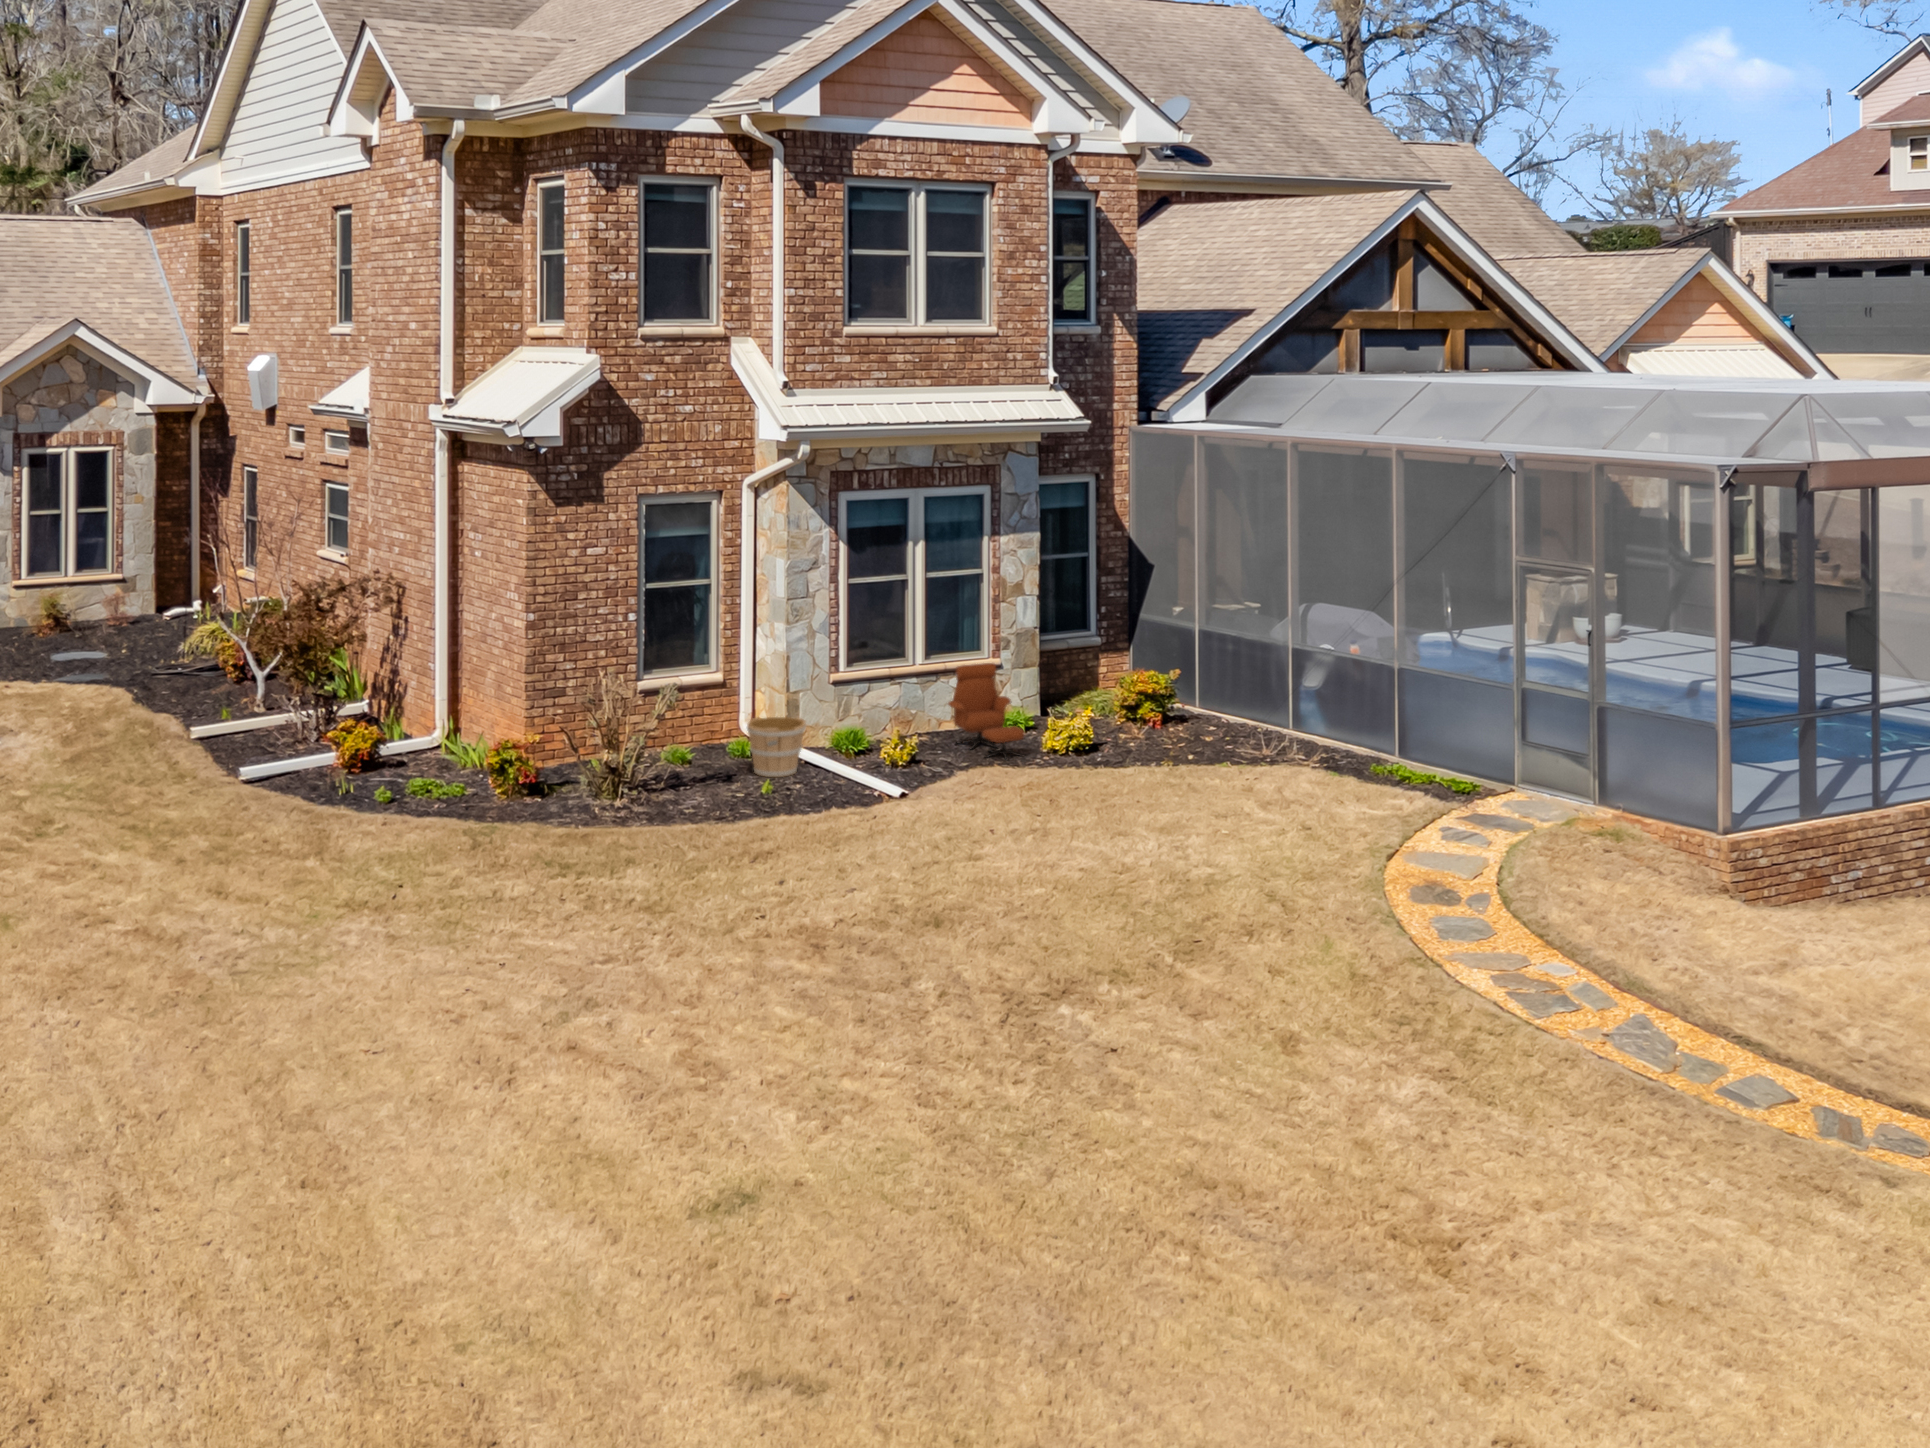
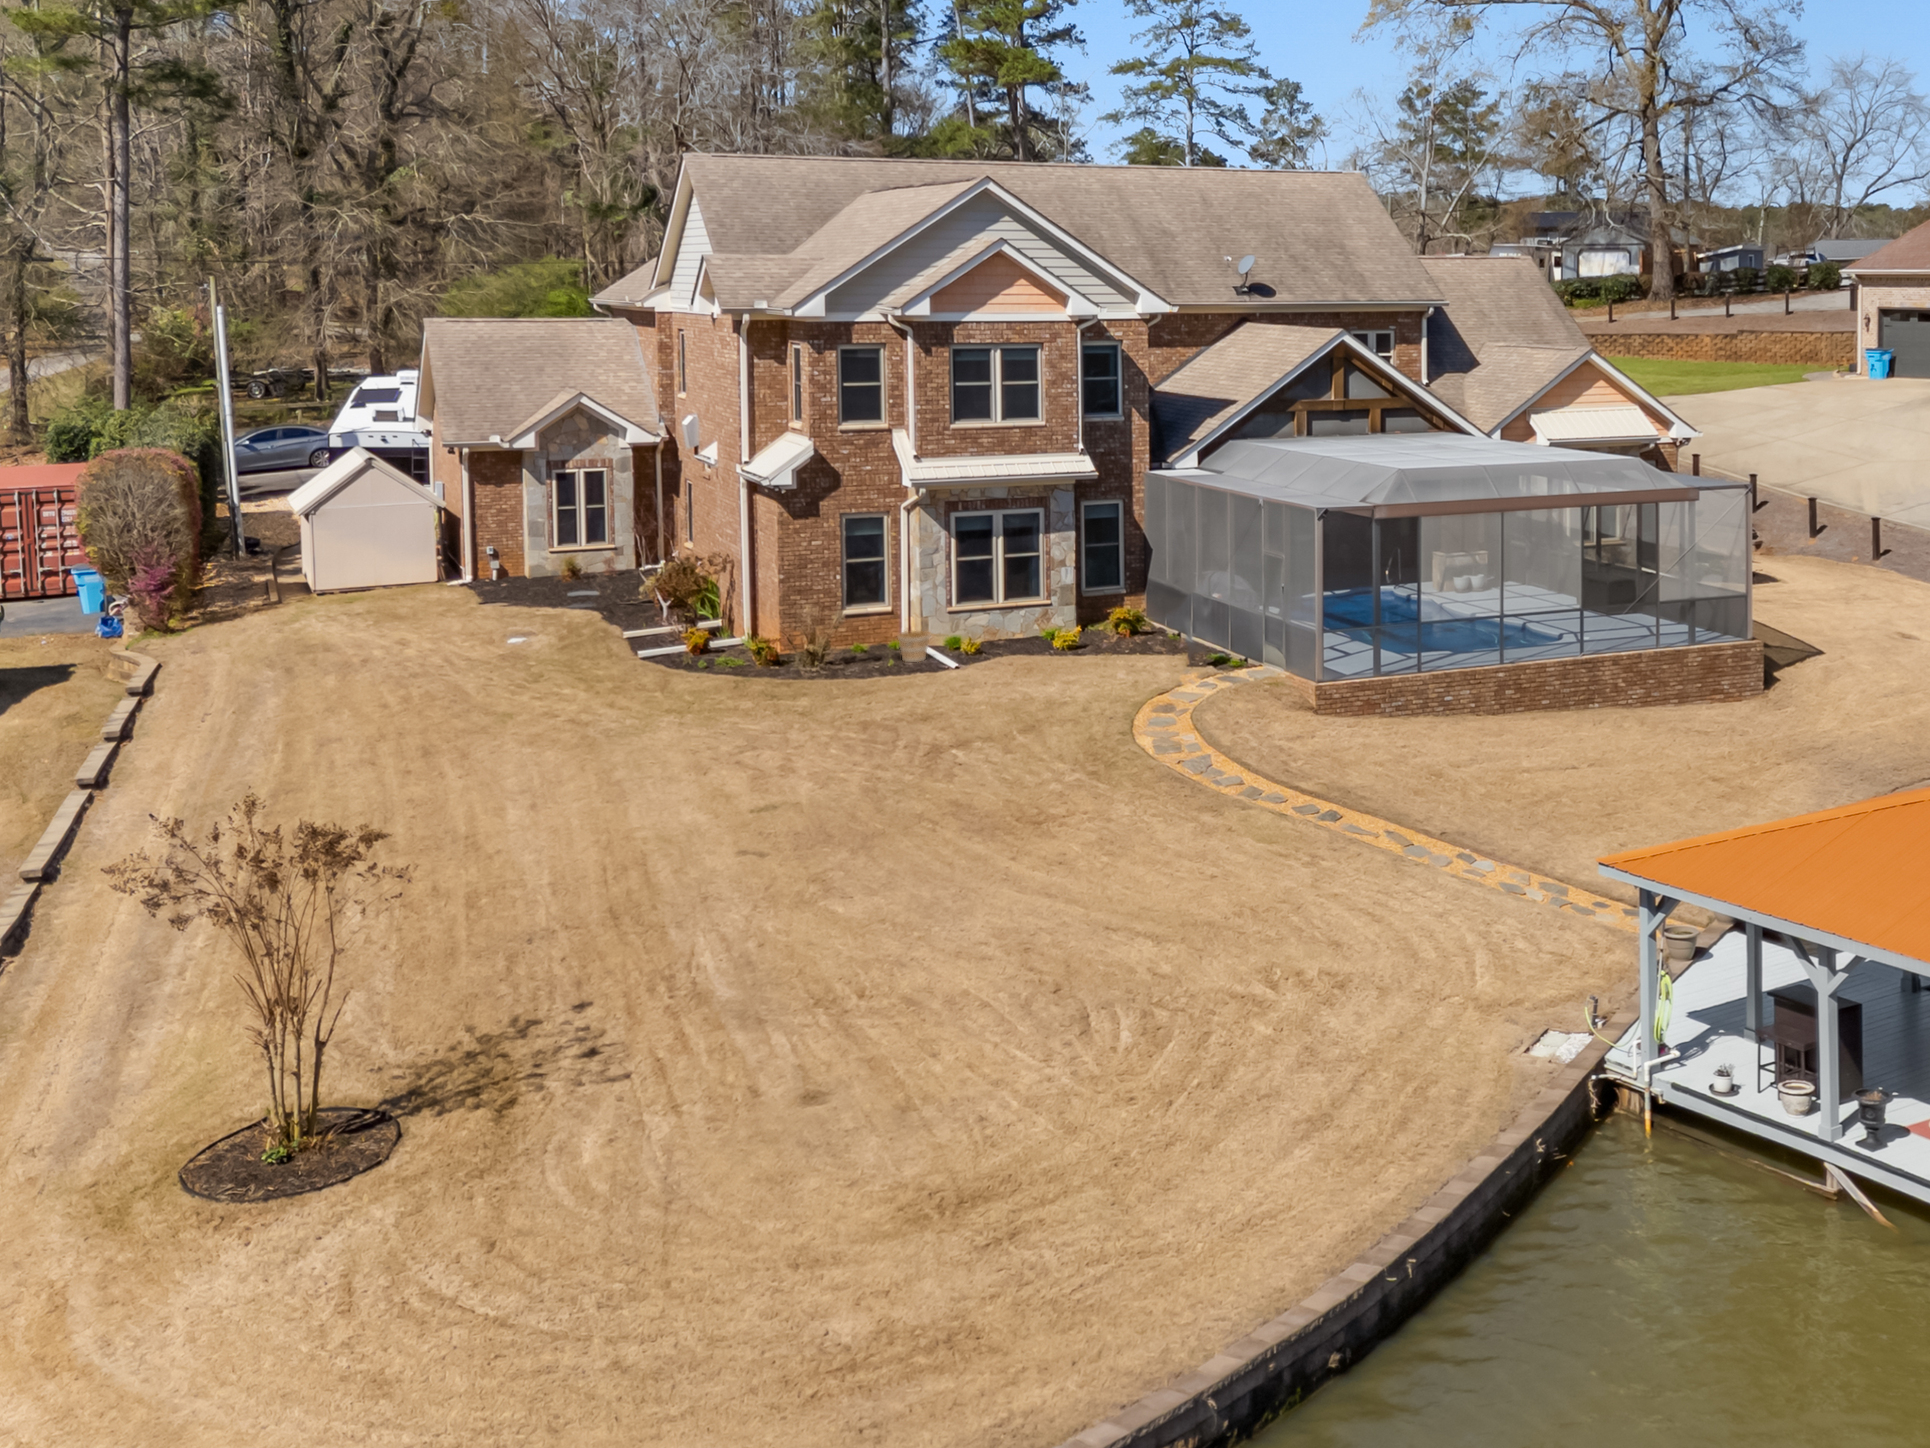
lounge chair: present [948,663,1024,760] -> none [1019,604,1056,656]

